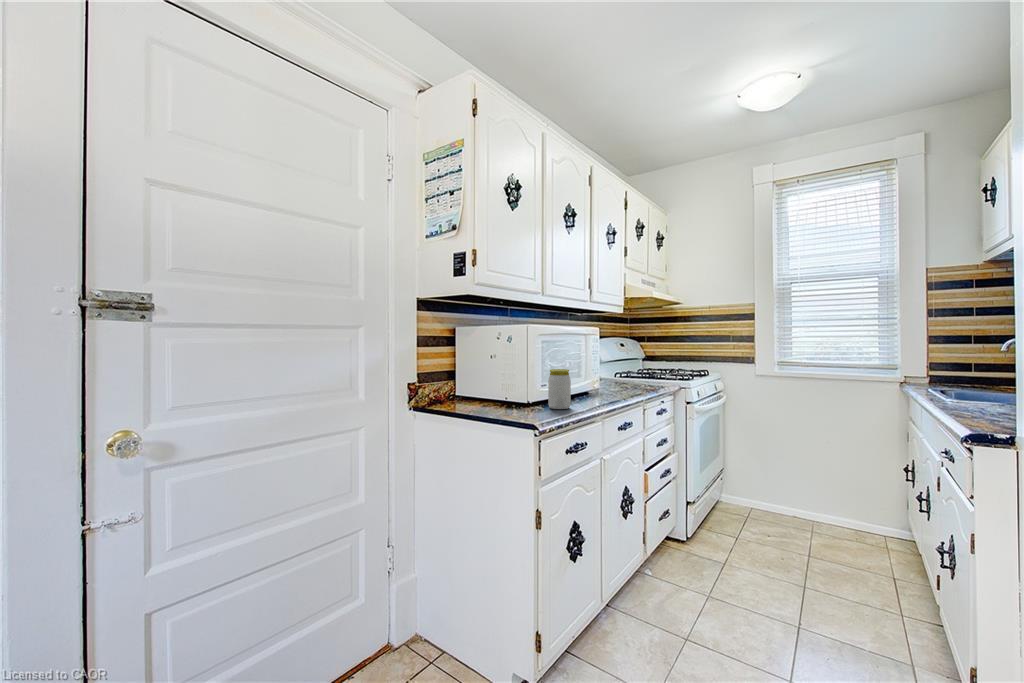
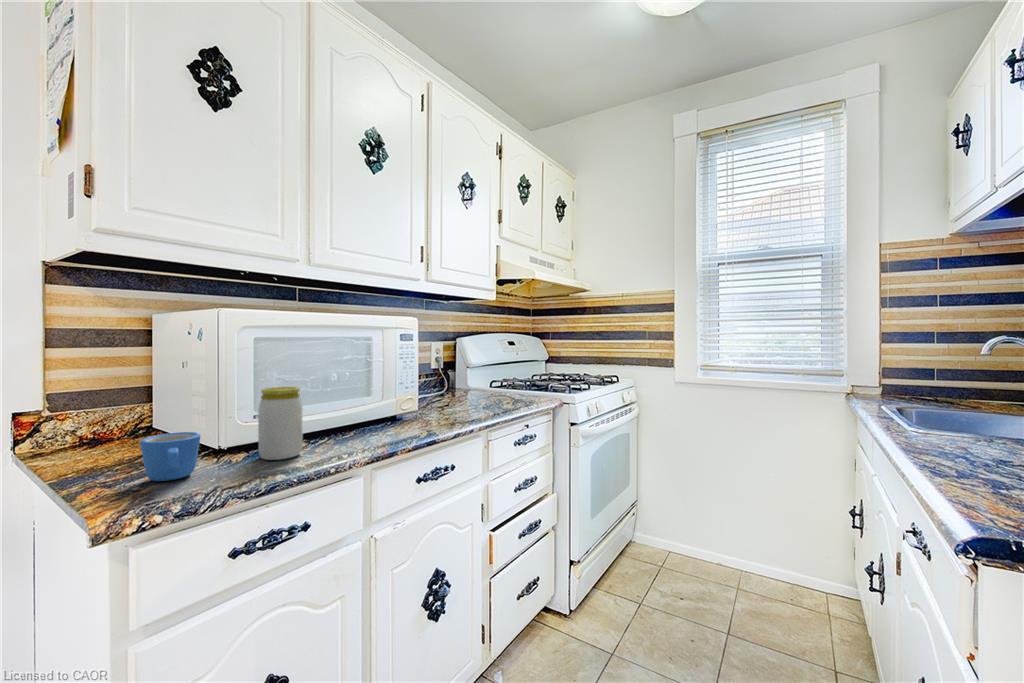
mug: none [512,392,539,415] -> present [140,432,201,481]

